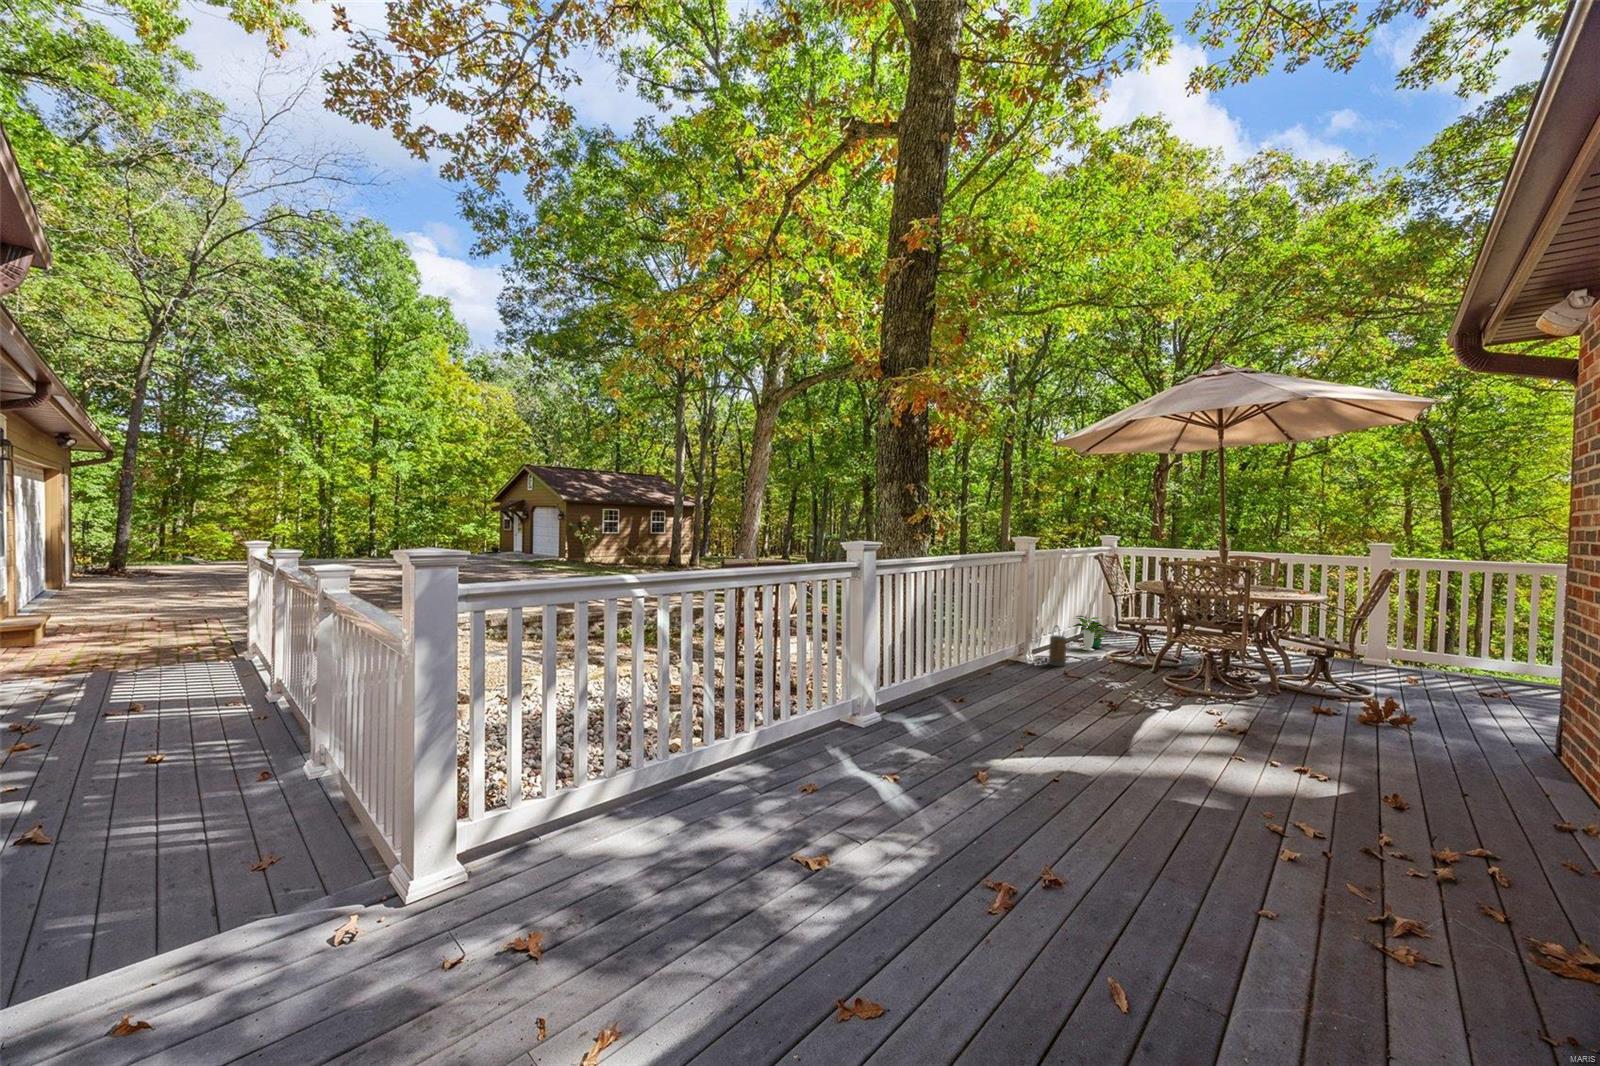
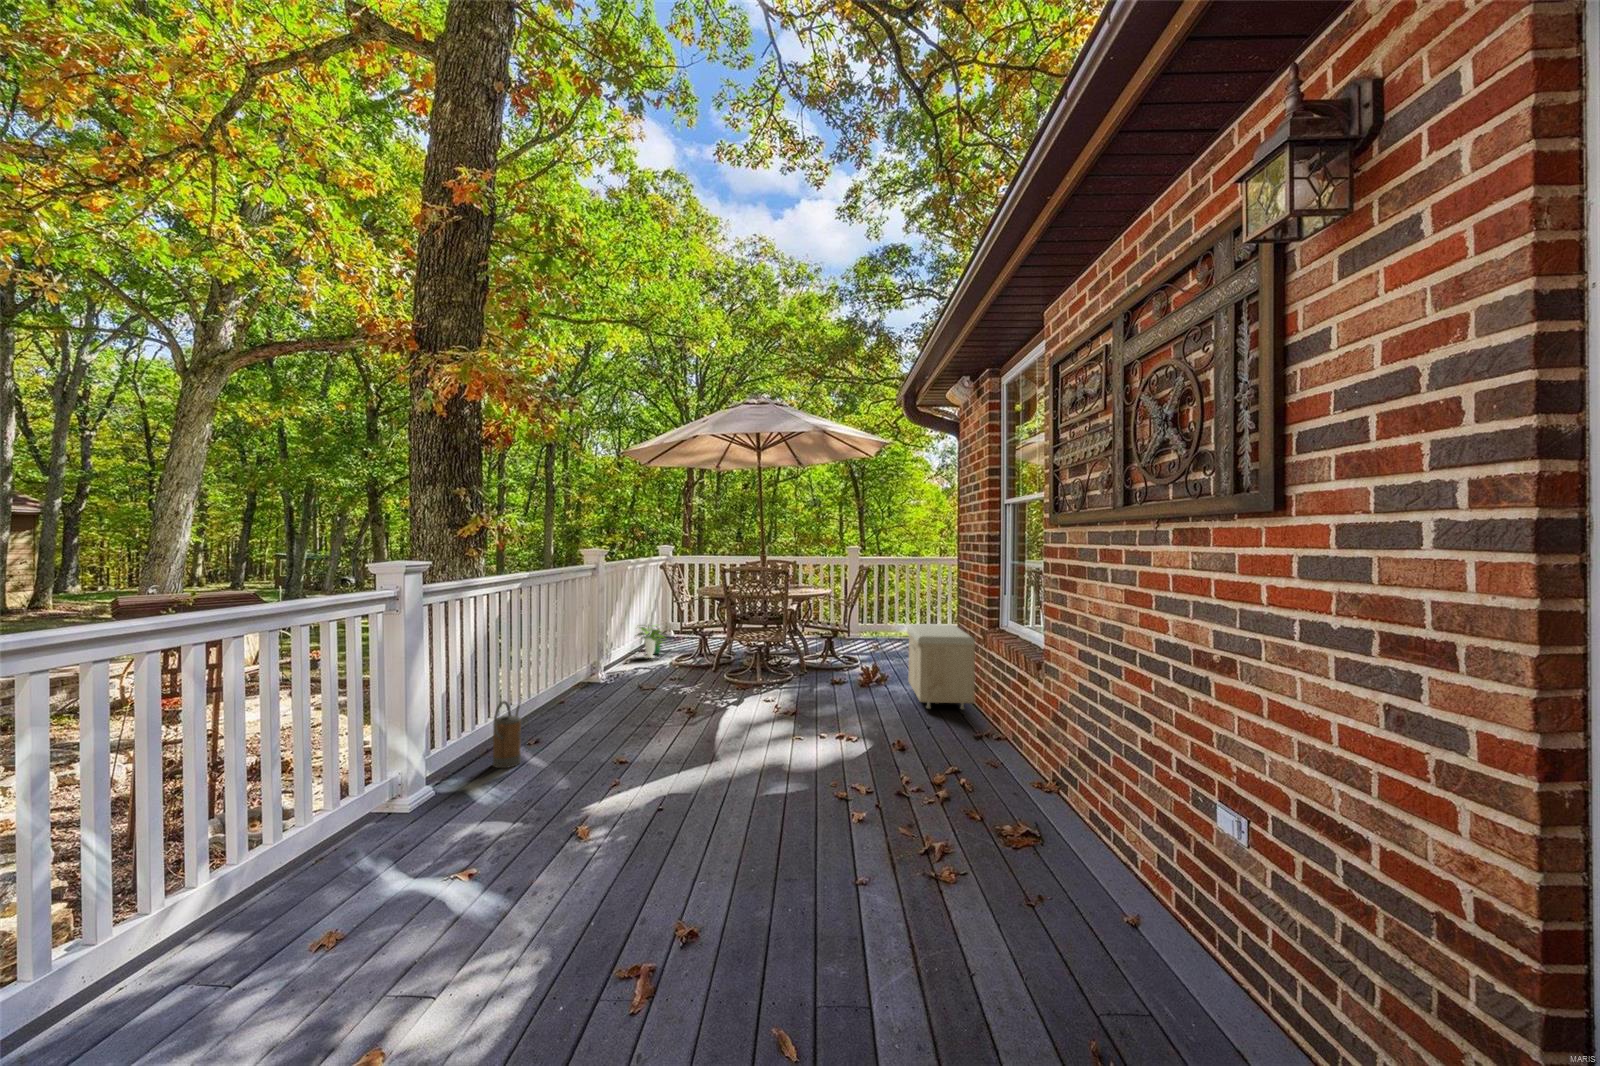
watering can: present [1049,625,1067,666] -> present [493,701,521,768]
storage bench: none [1424,646,1532,766] -> present [907,624,975,709]

